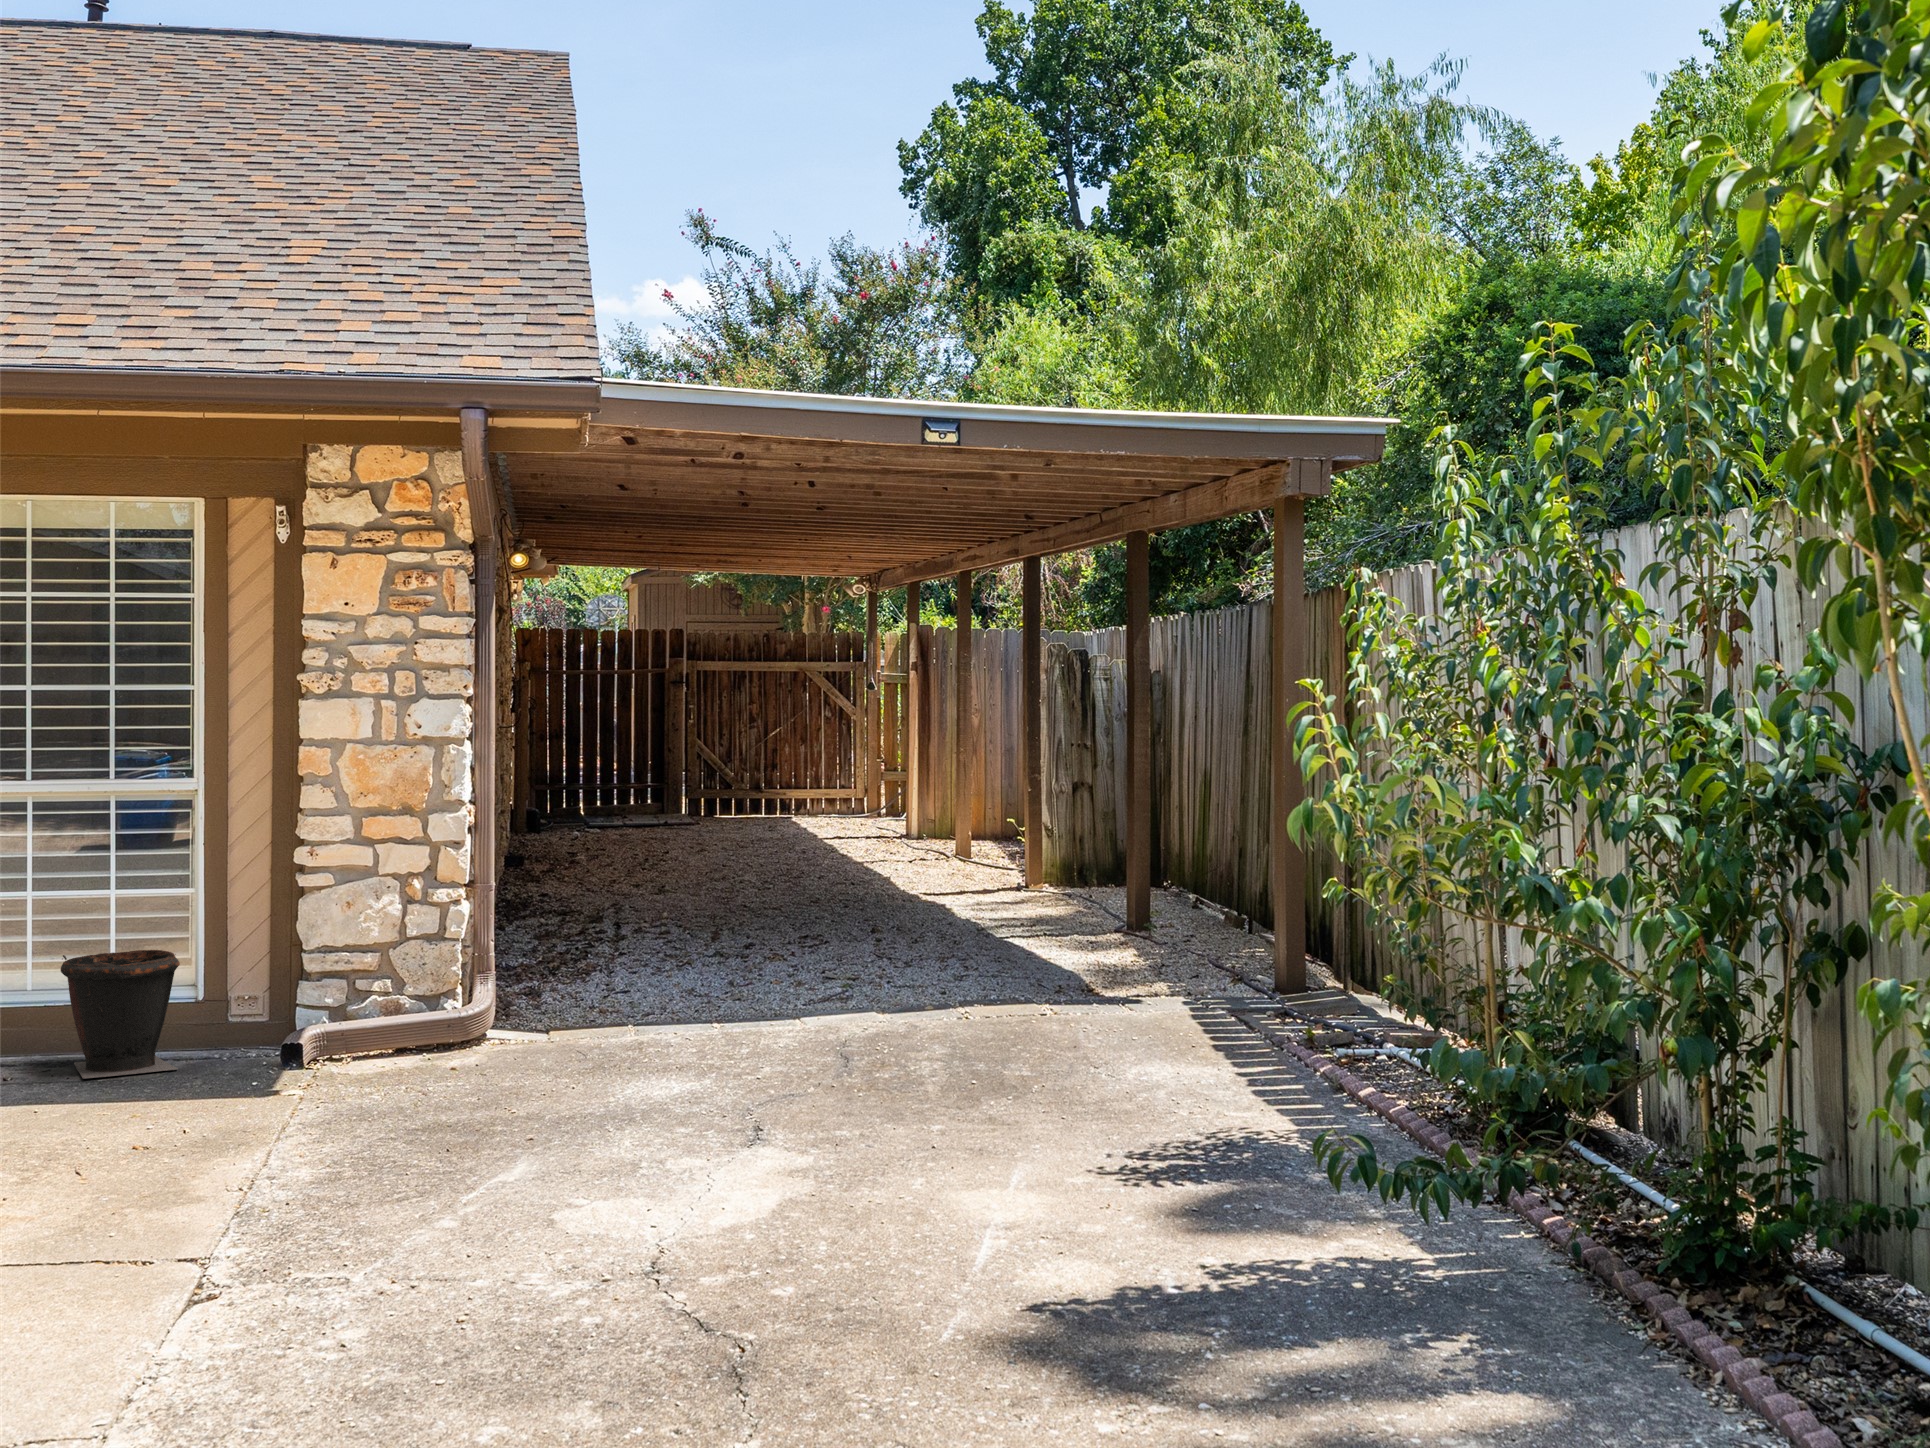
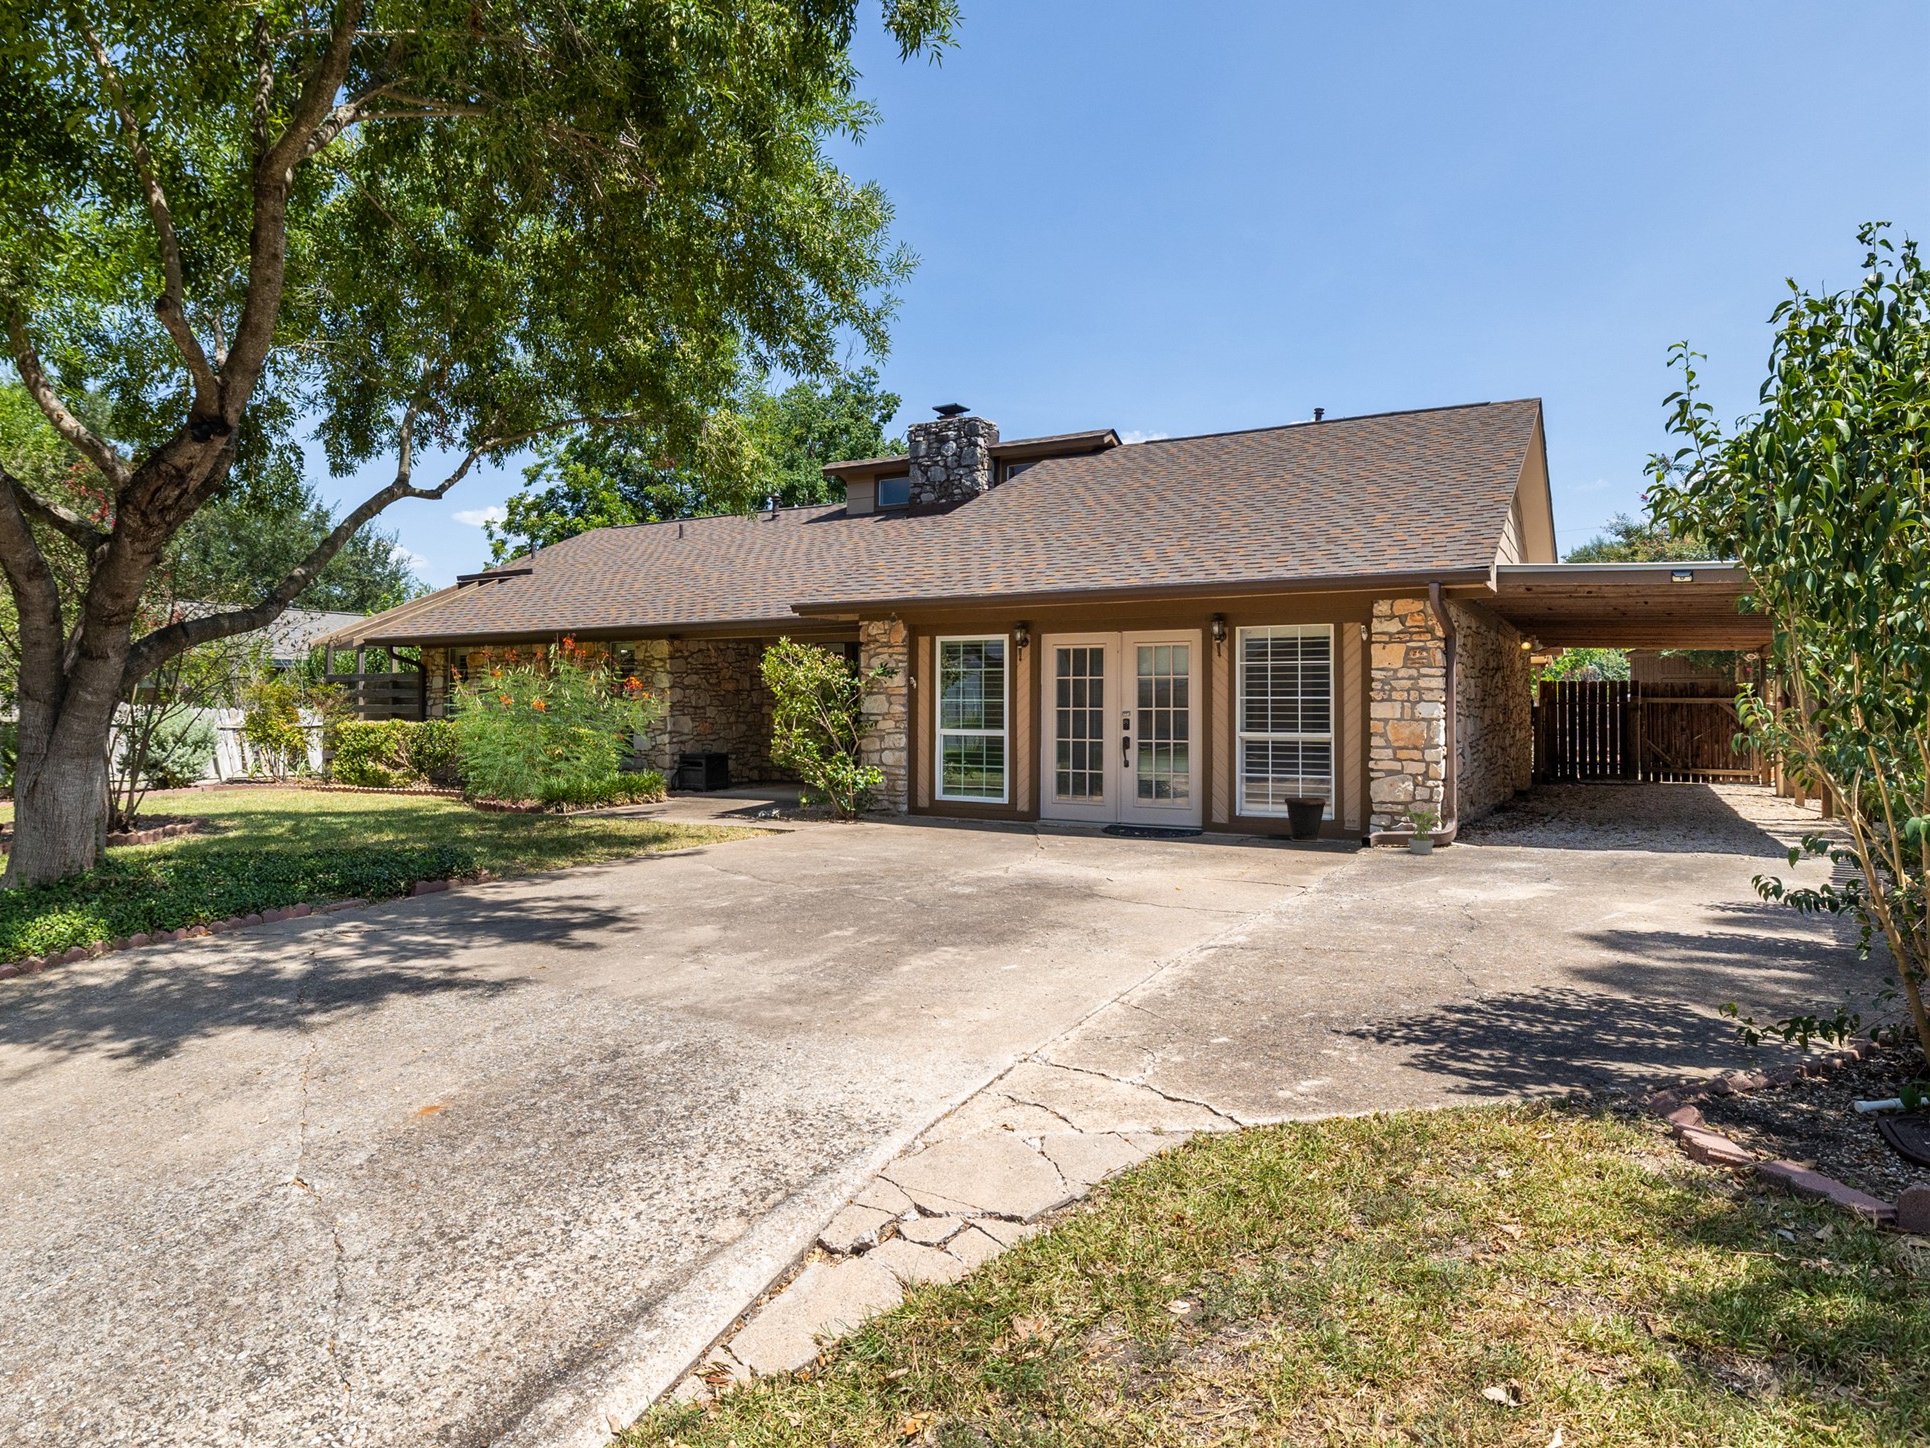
potted plant: none [367,962,485,1078] -> present [1397,809,1444,854]

